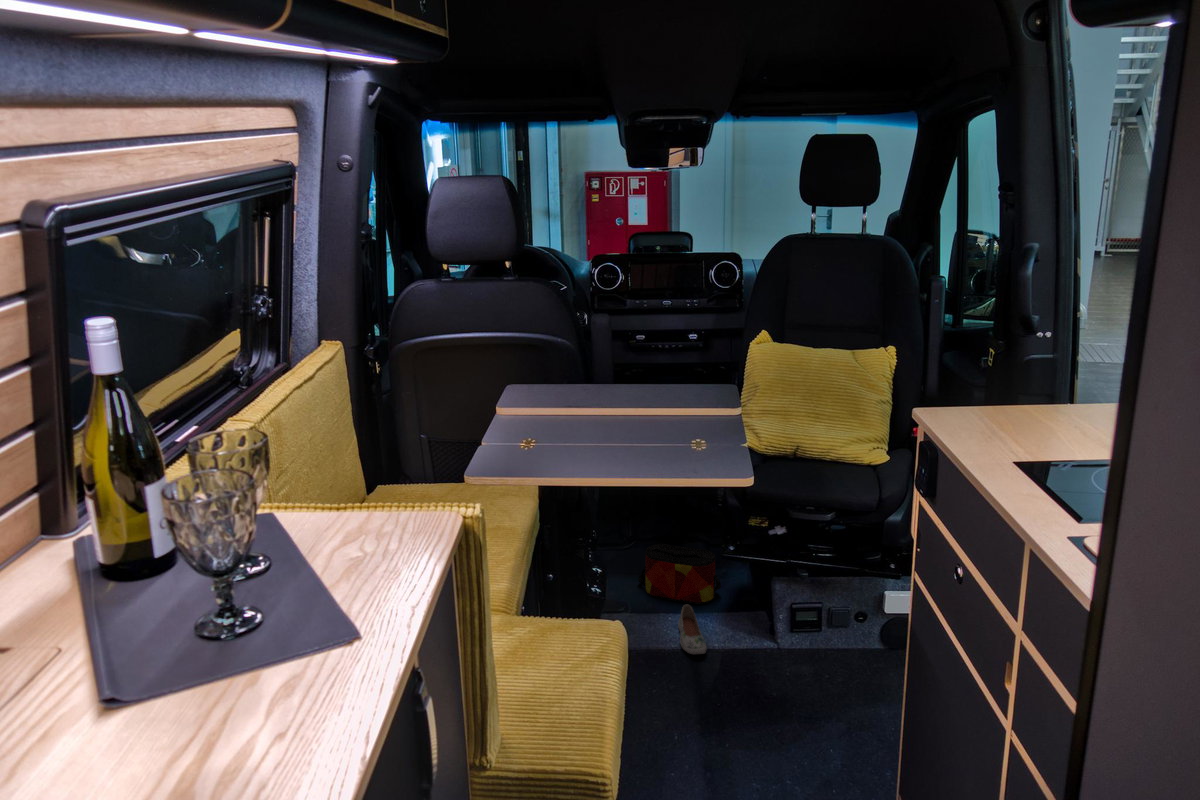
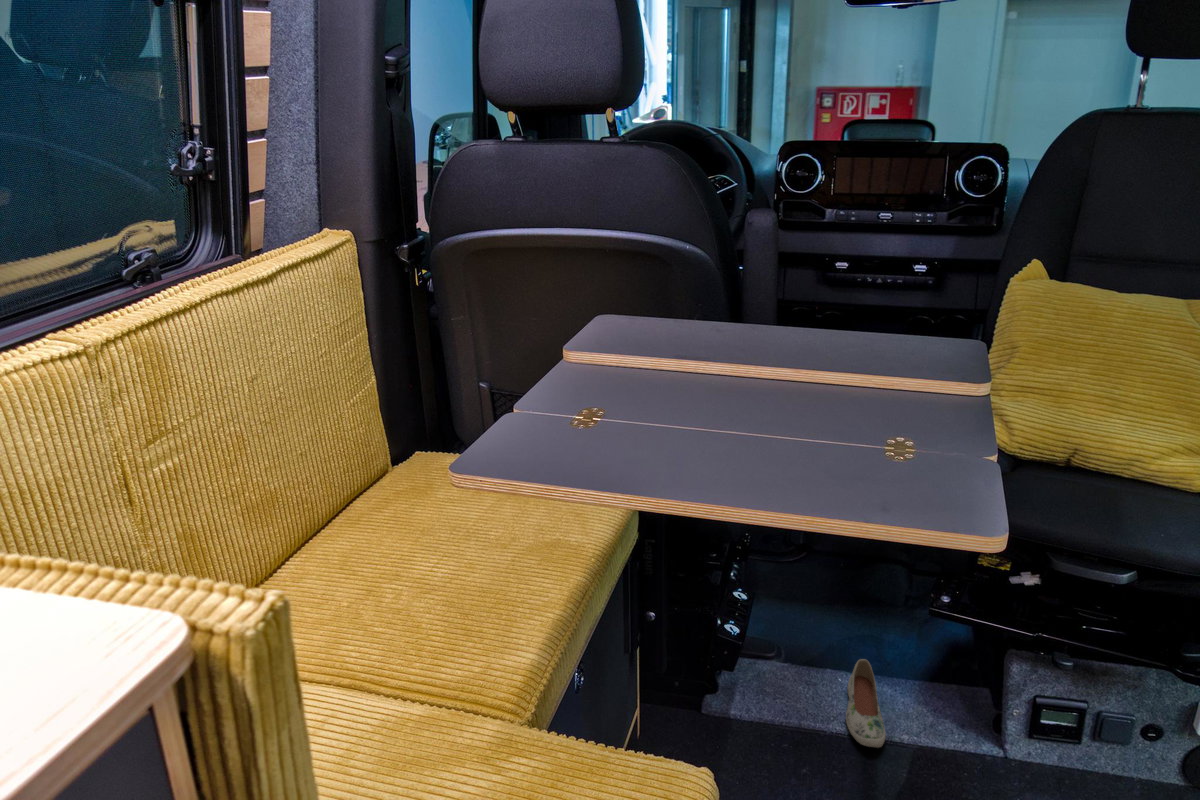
bag: present [638,544,721,604] -> none [801,556,922,654]

